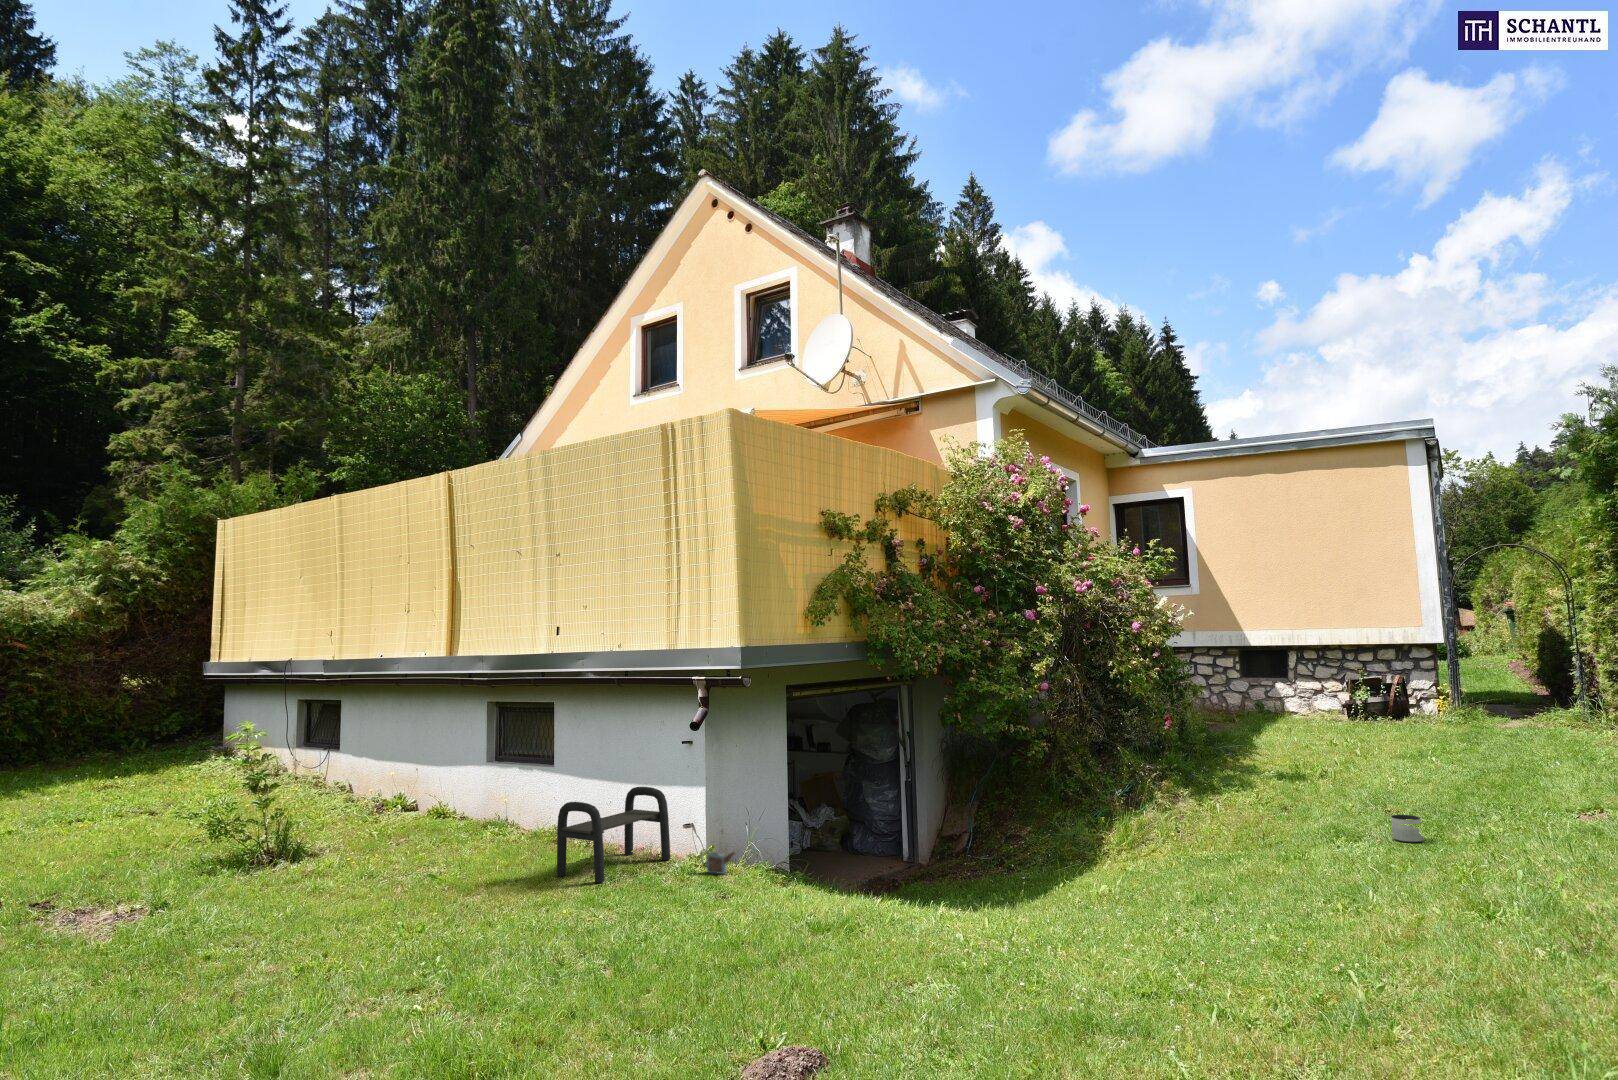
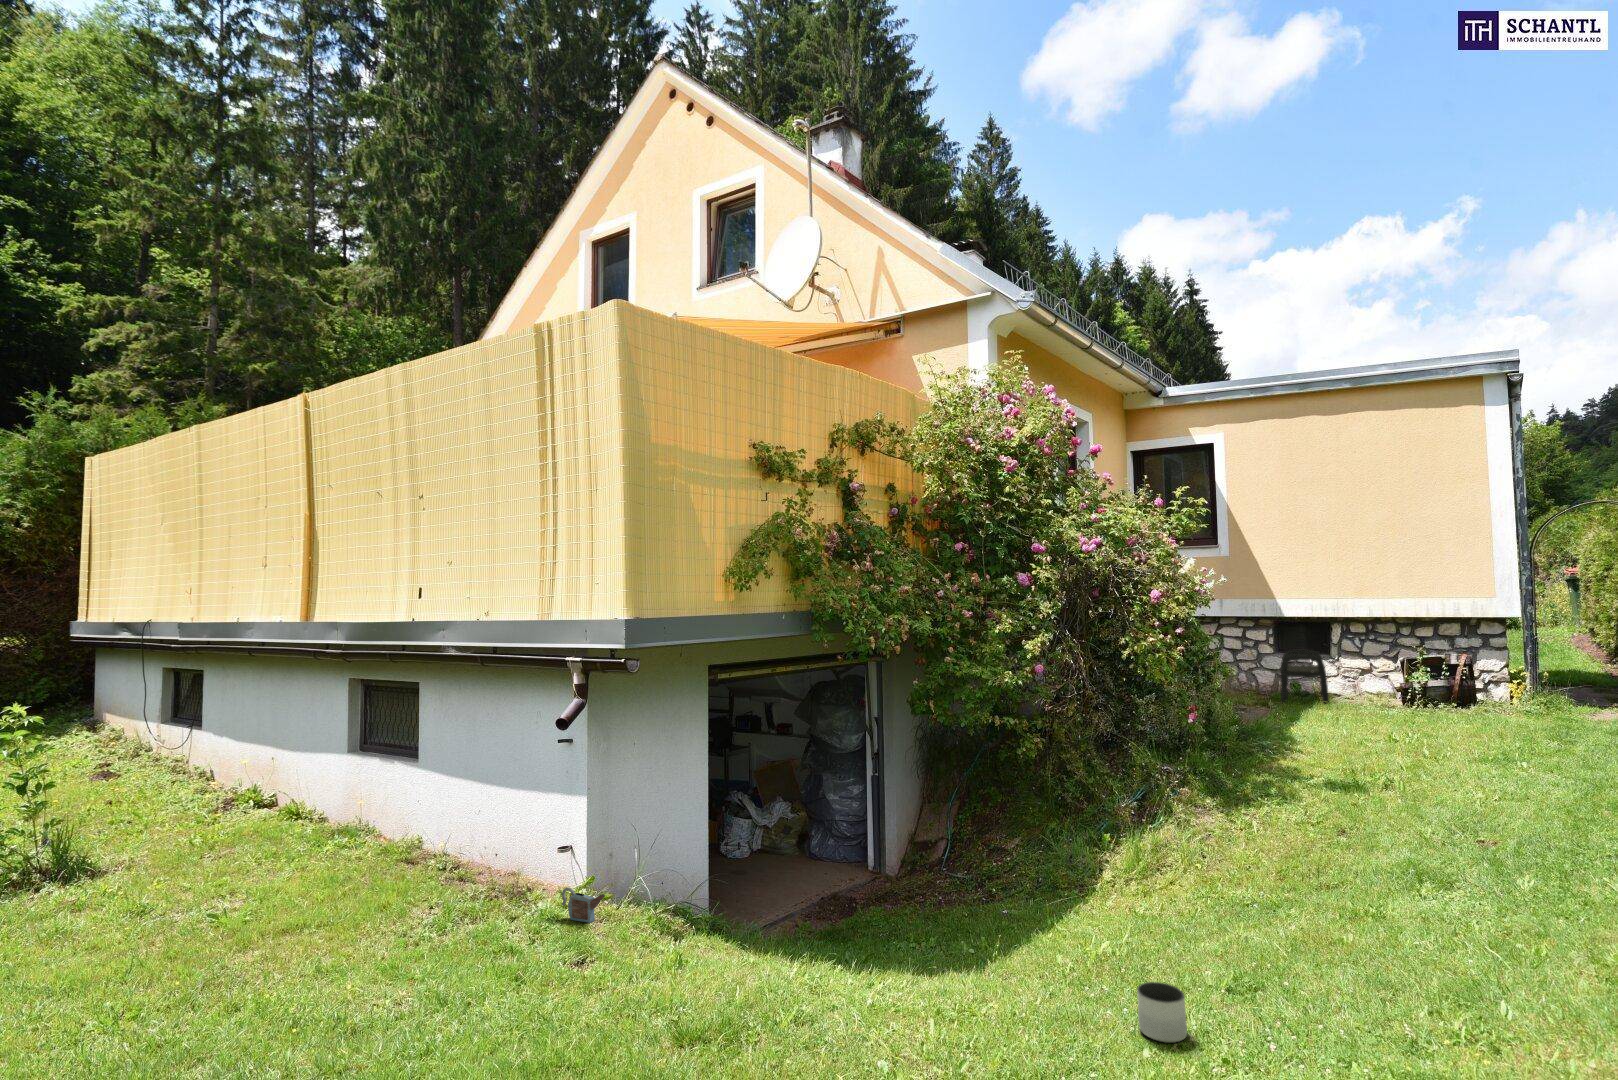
bench: present [557,787,670,883] -> present [1280,649,1329,703]
planter: present [1391,815,1423,843] -> present [1137,982,1187,1043]

